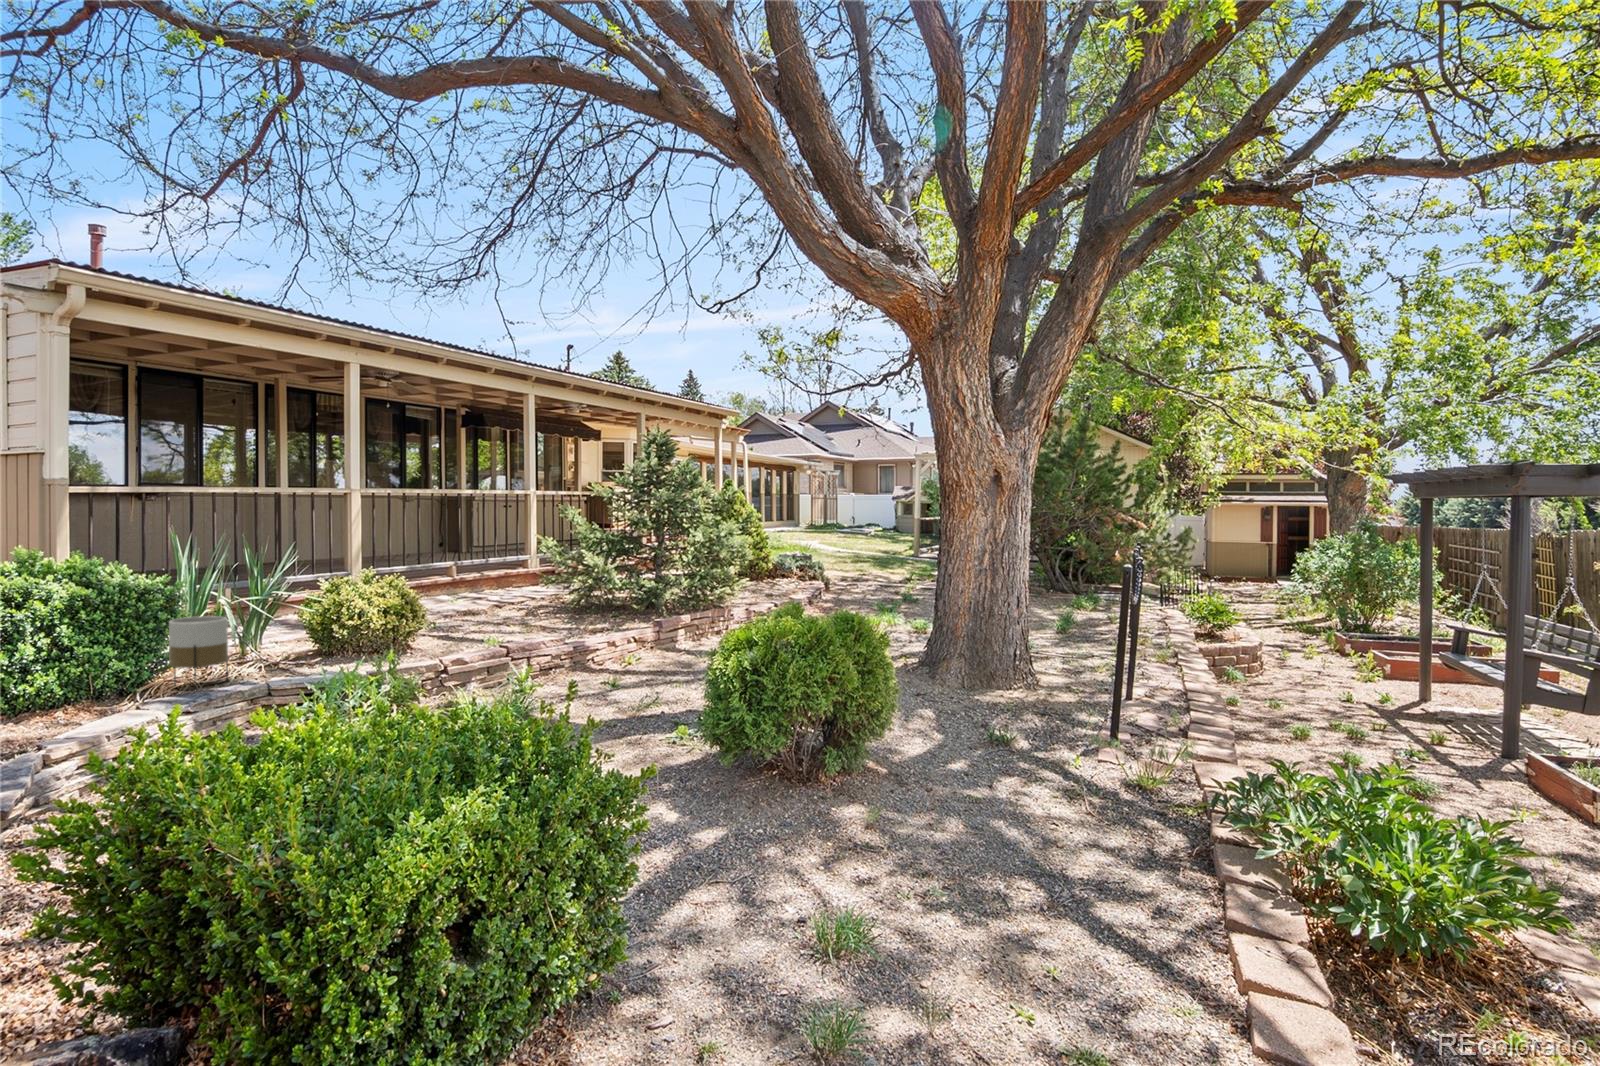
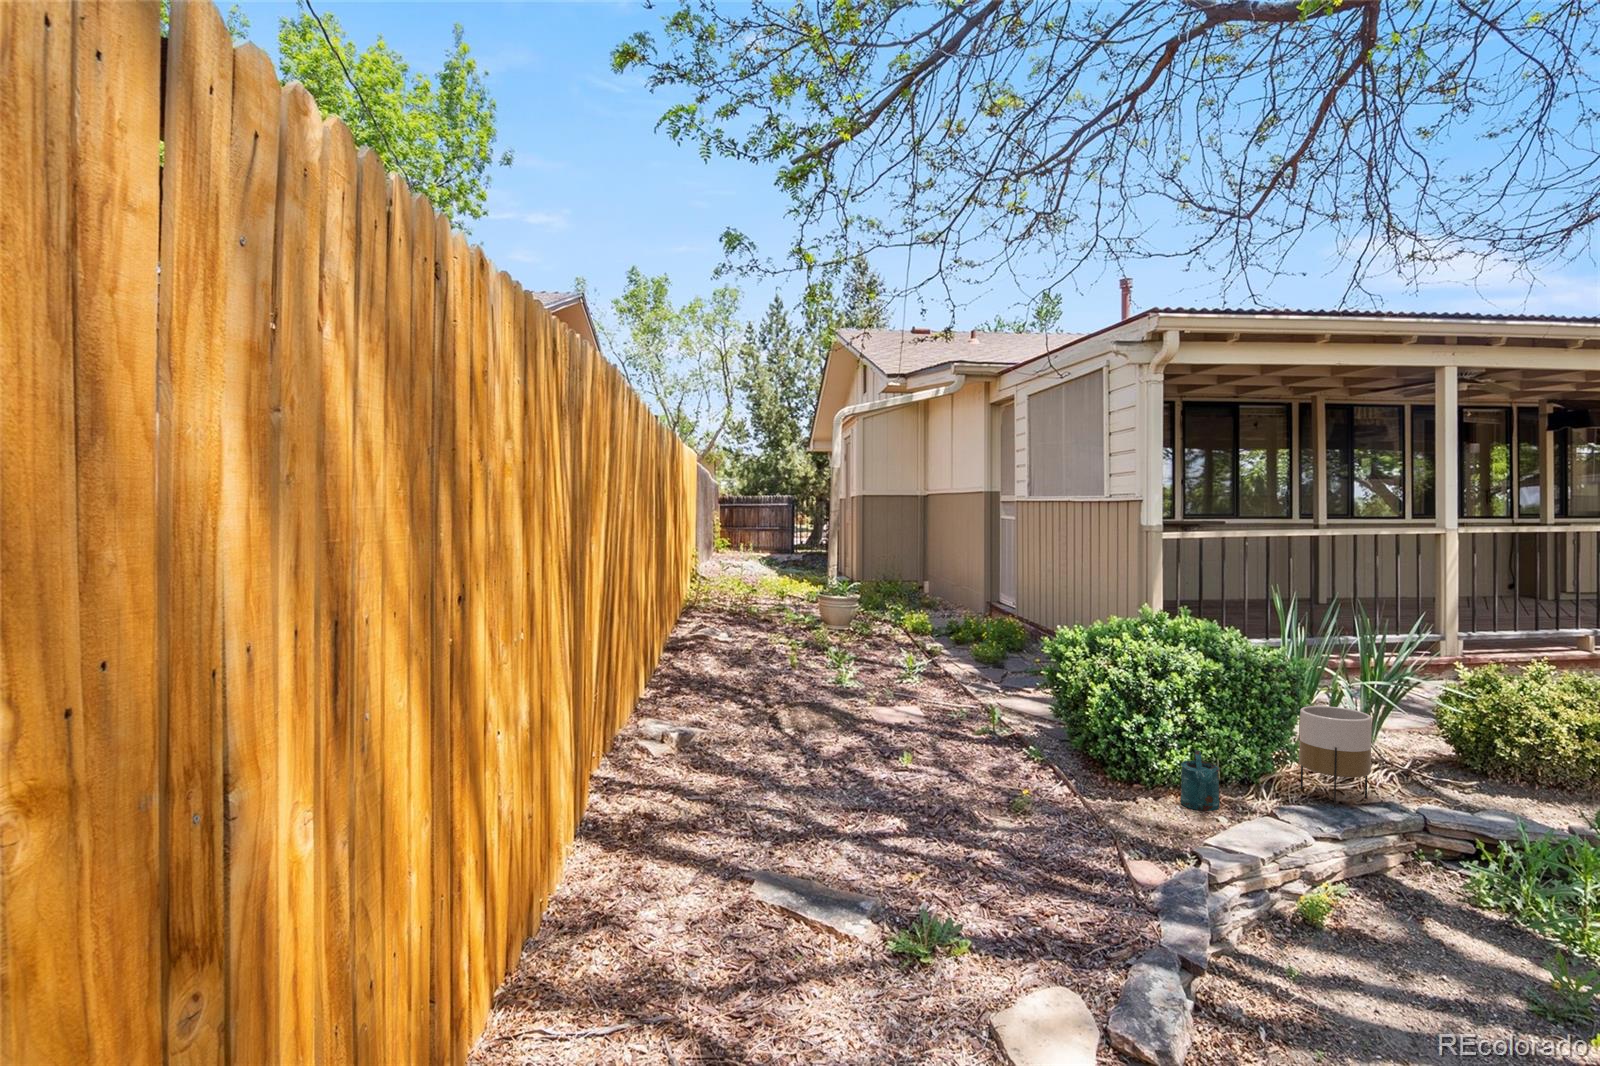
watering can: none [42,668,85,718] -> present [1180,750,1220,811]

